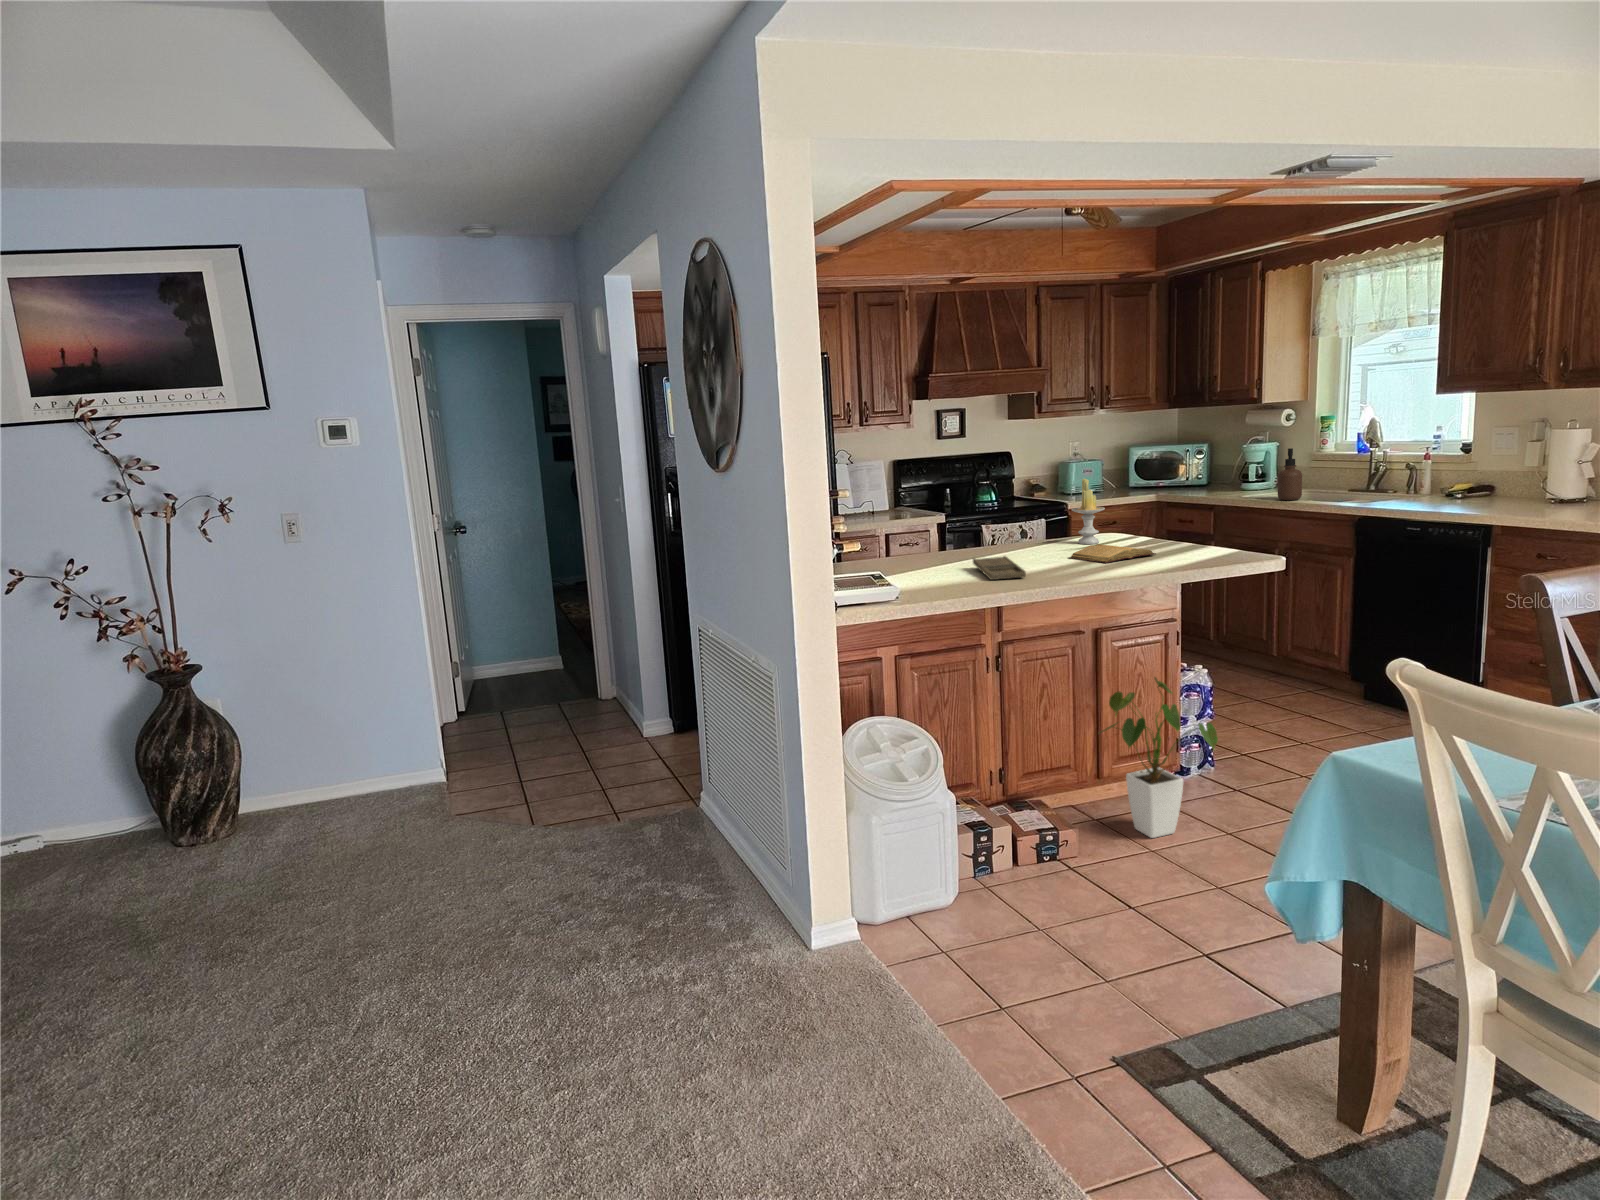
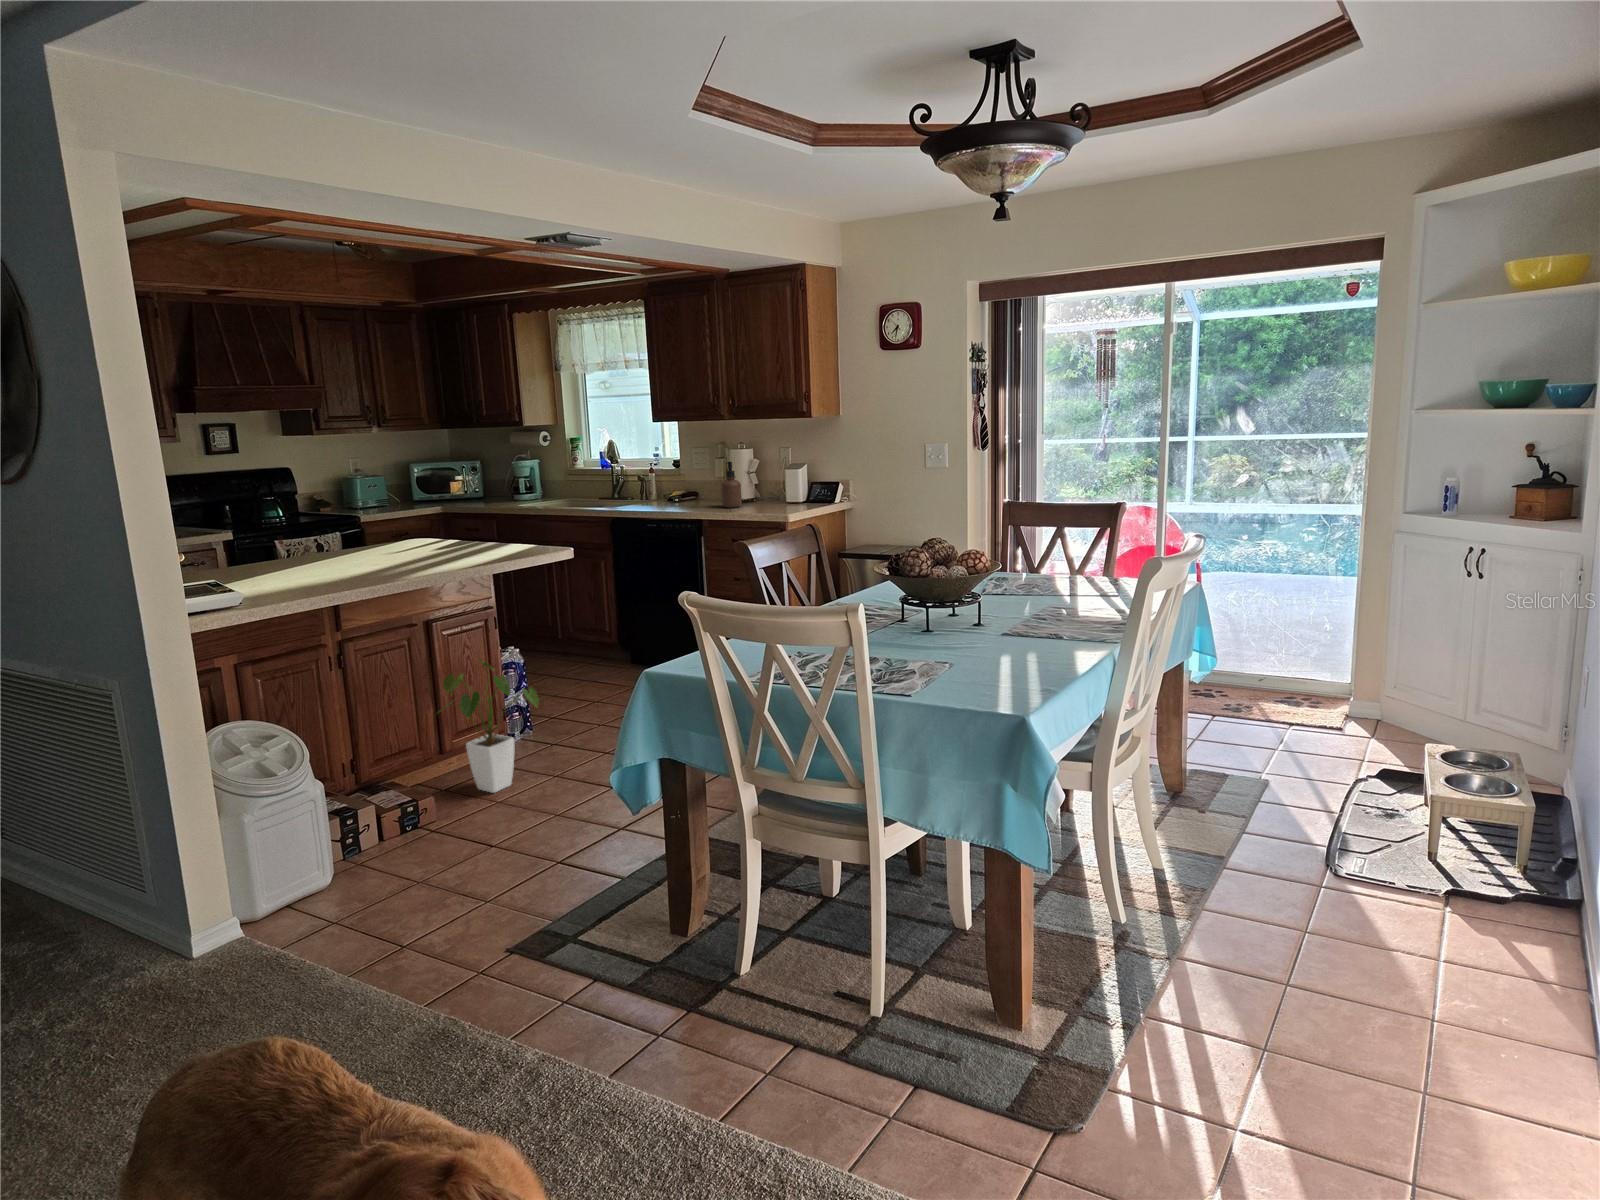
soap dispenser: present [1278,448,1302,500] -> present [721,462,742,508]
candle: present [1072,479,1105,544] -> none [382,491,413,551]
book: present [1068,544,1156,564] -> none [389,549,467,564]
tray: present [973,556,1026,580] -> none [300,563,360,585]

